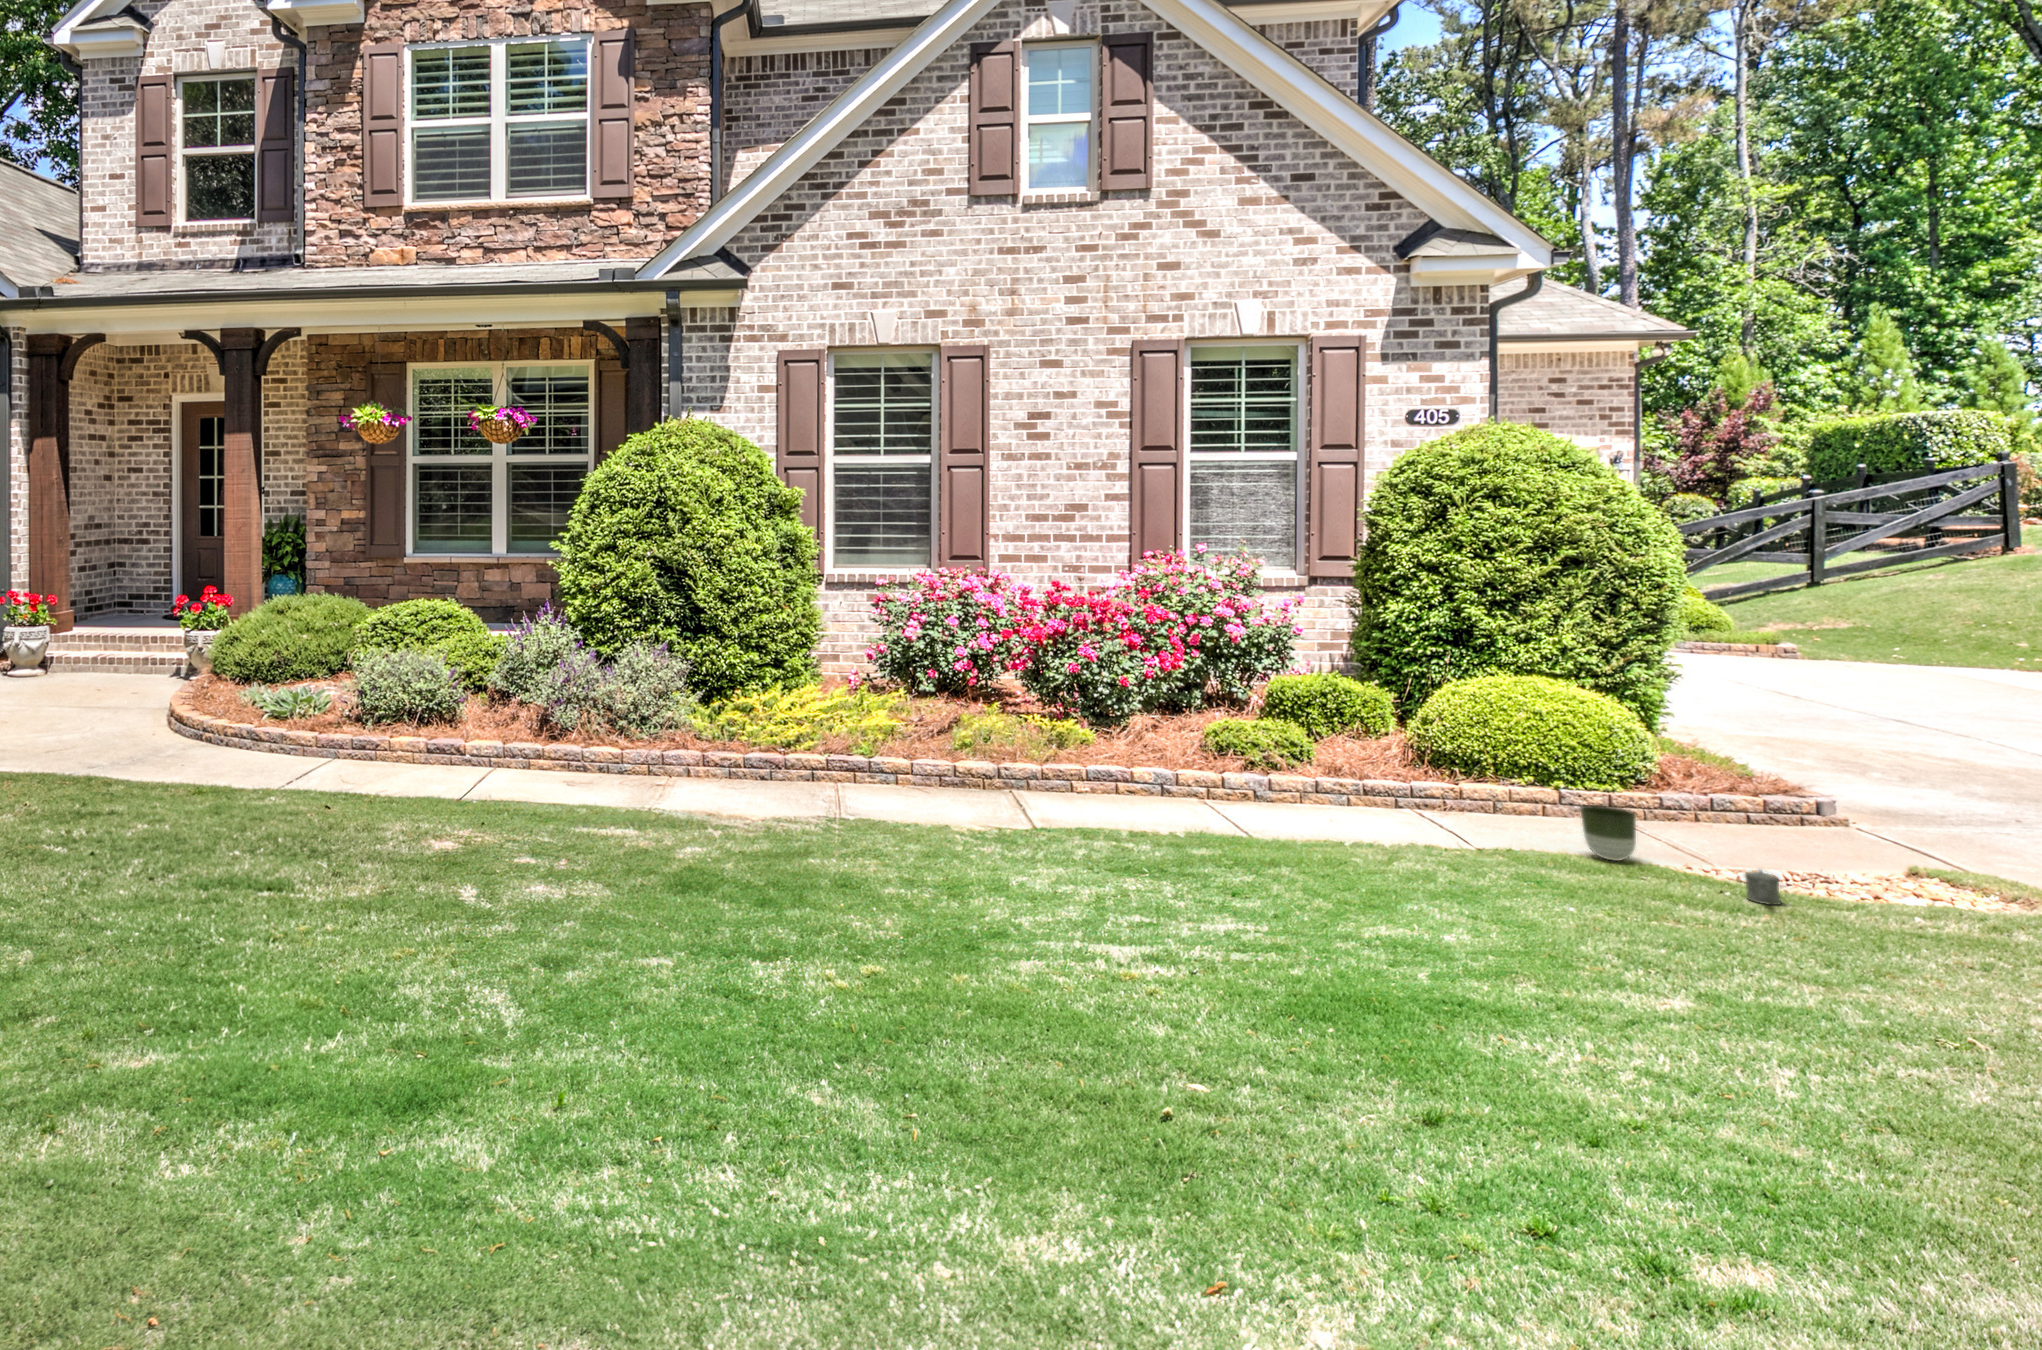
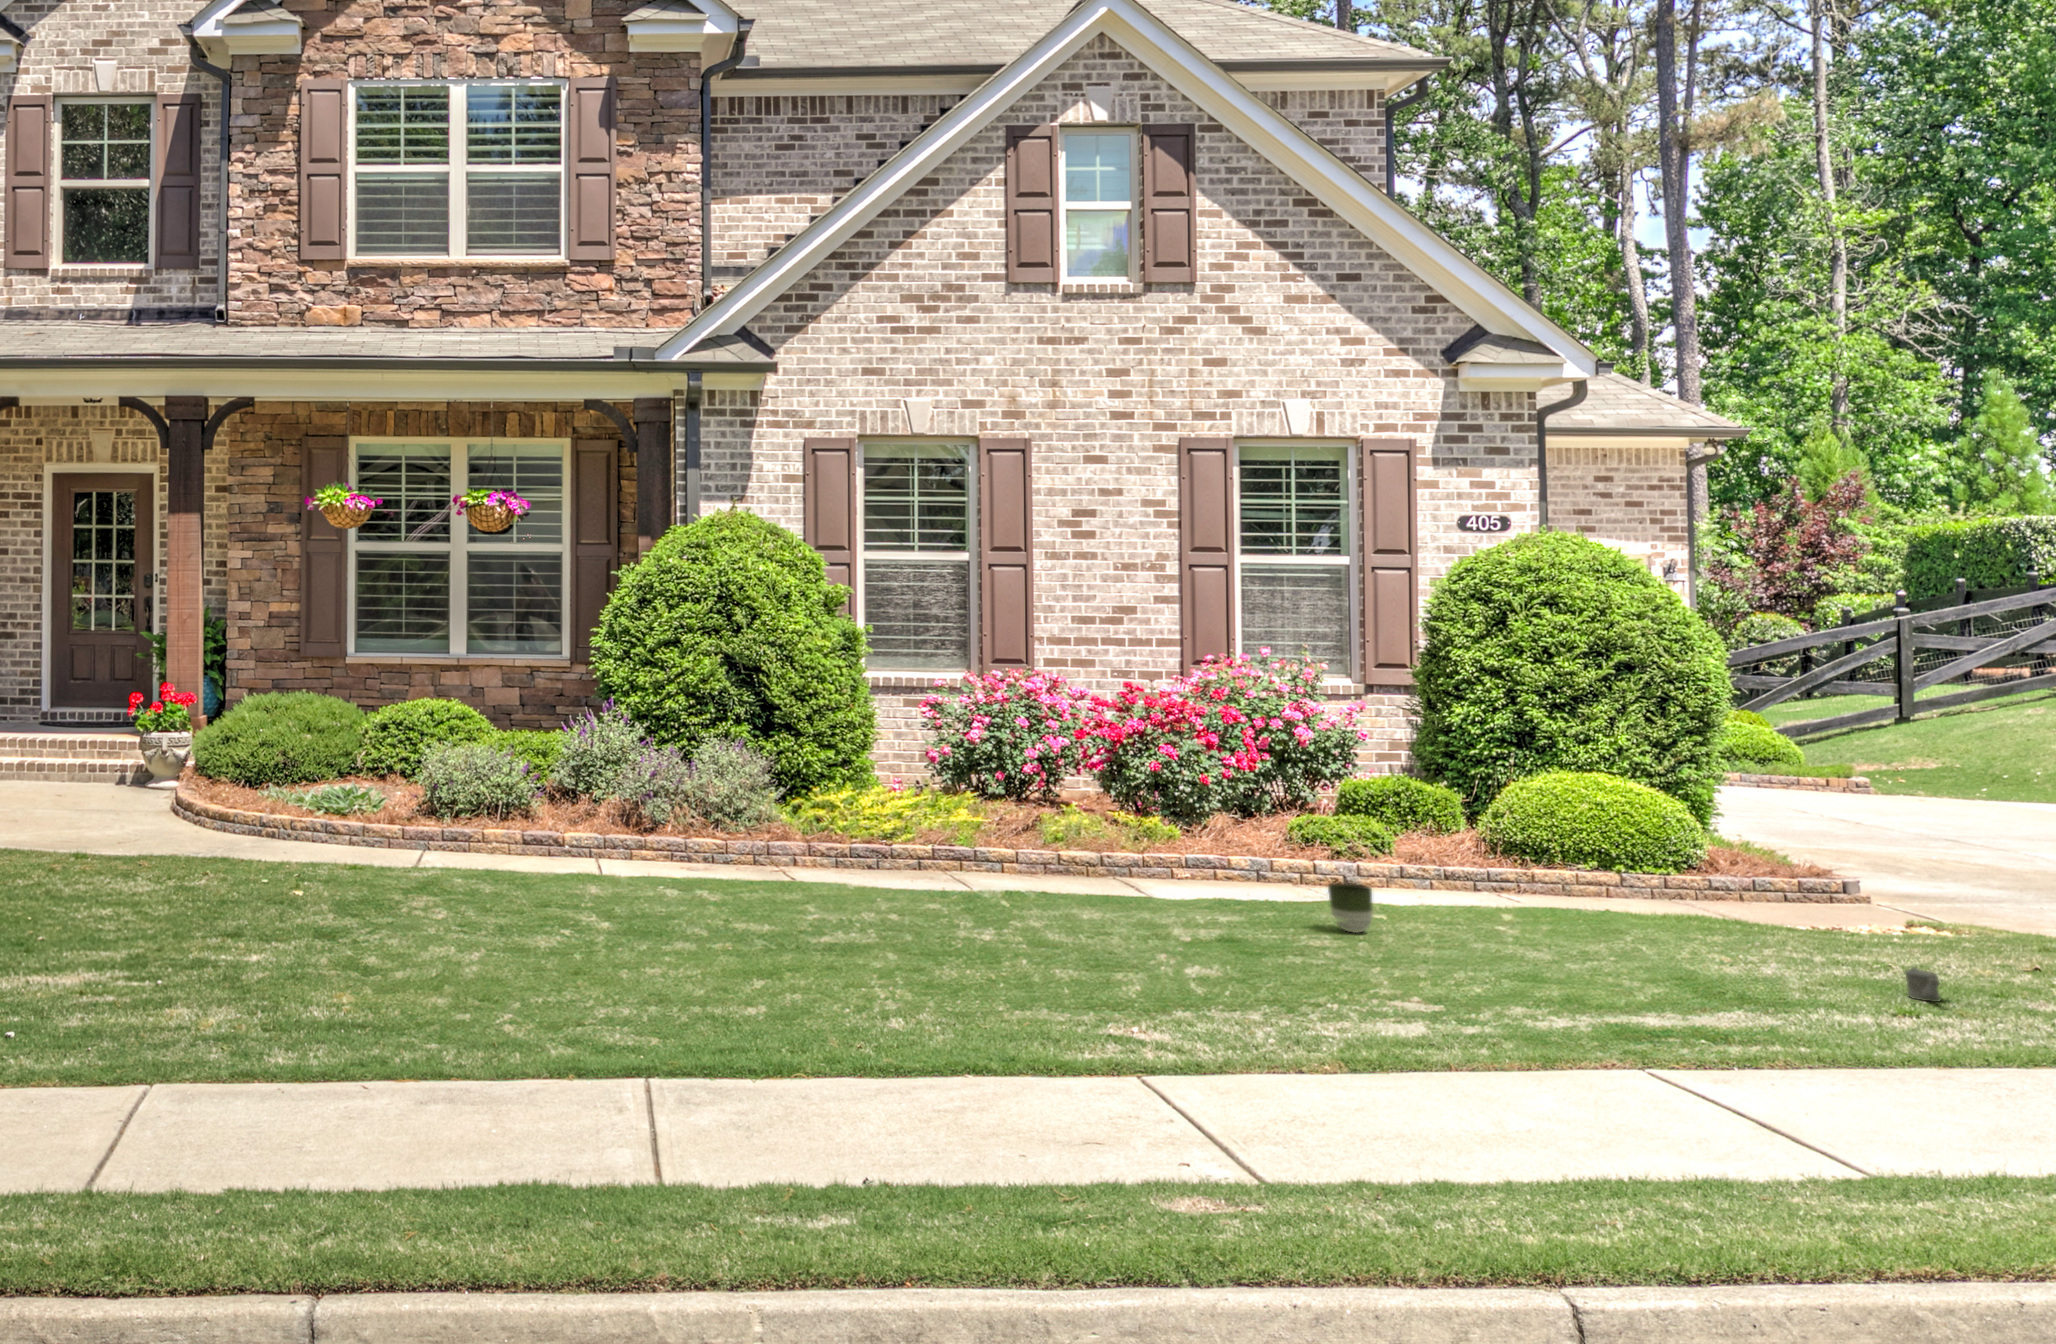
planter: present [1581,805,1636,861] -> present [1328,883,1373,933]

